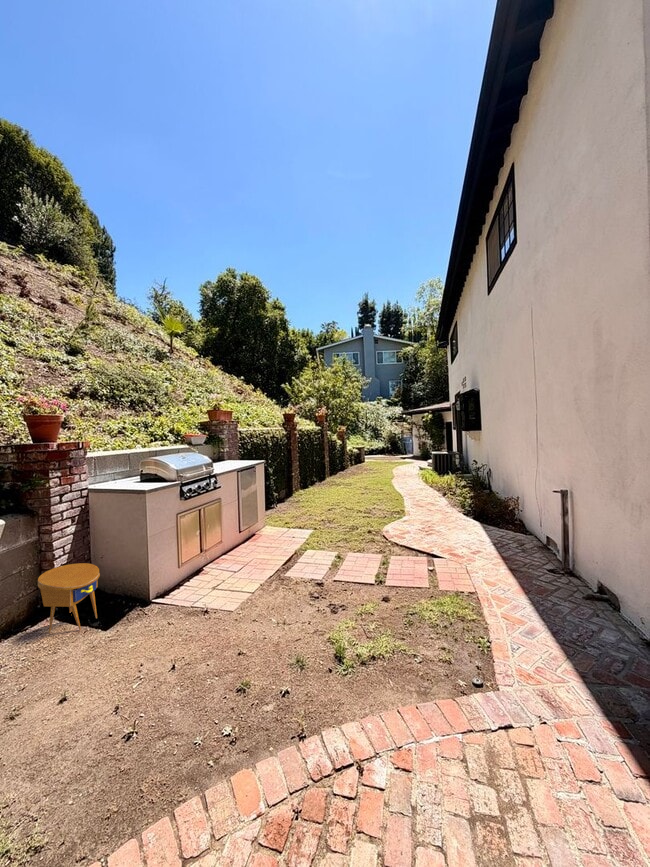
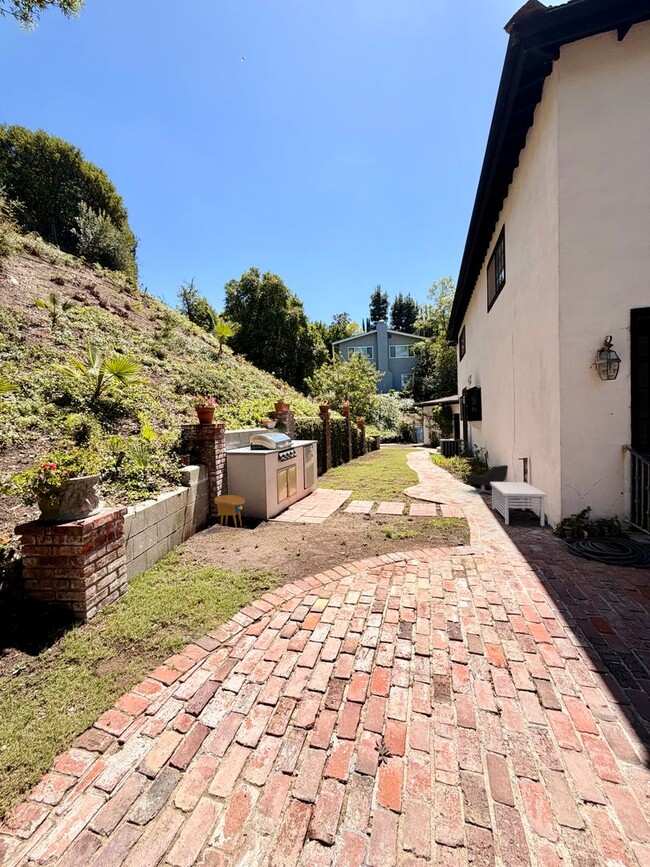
lounge chair: none [468,495,528,537] -> present [466,465,508,494]
storage bench: none [510,528,622,620] -> present [490,482,547,526]

